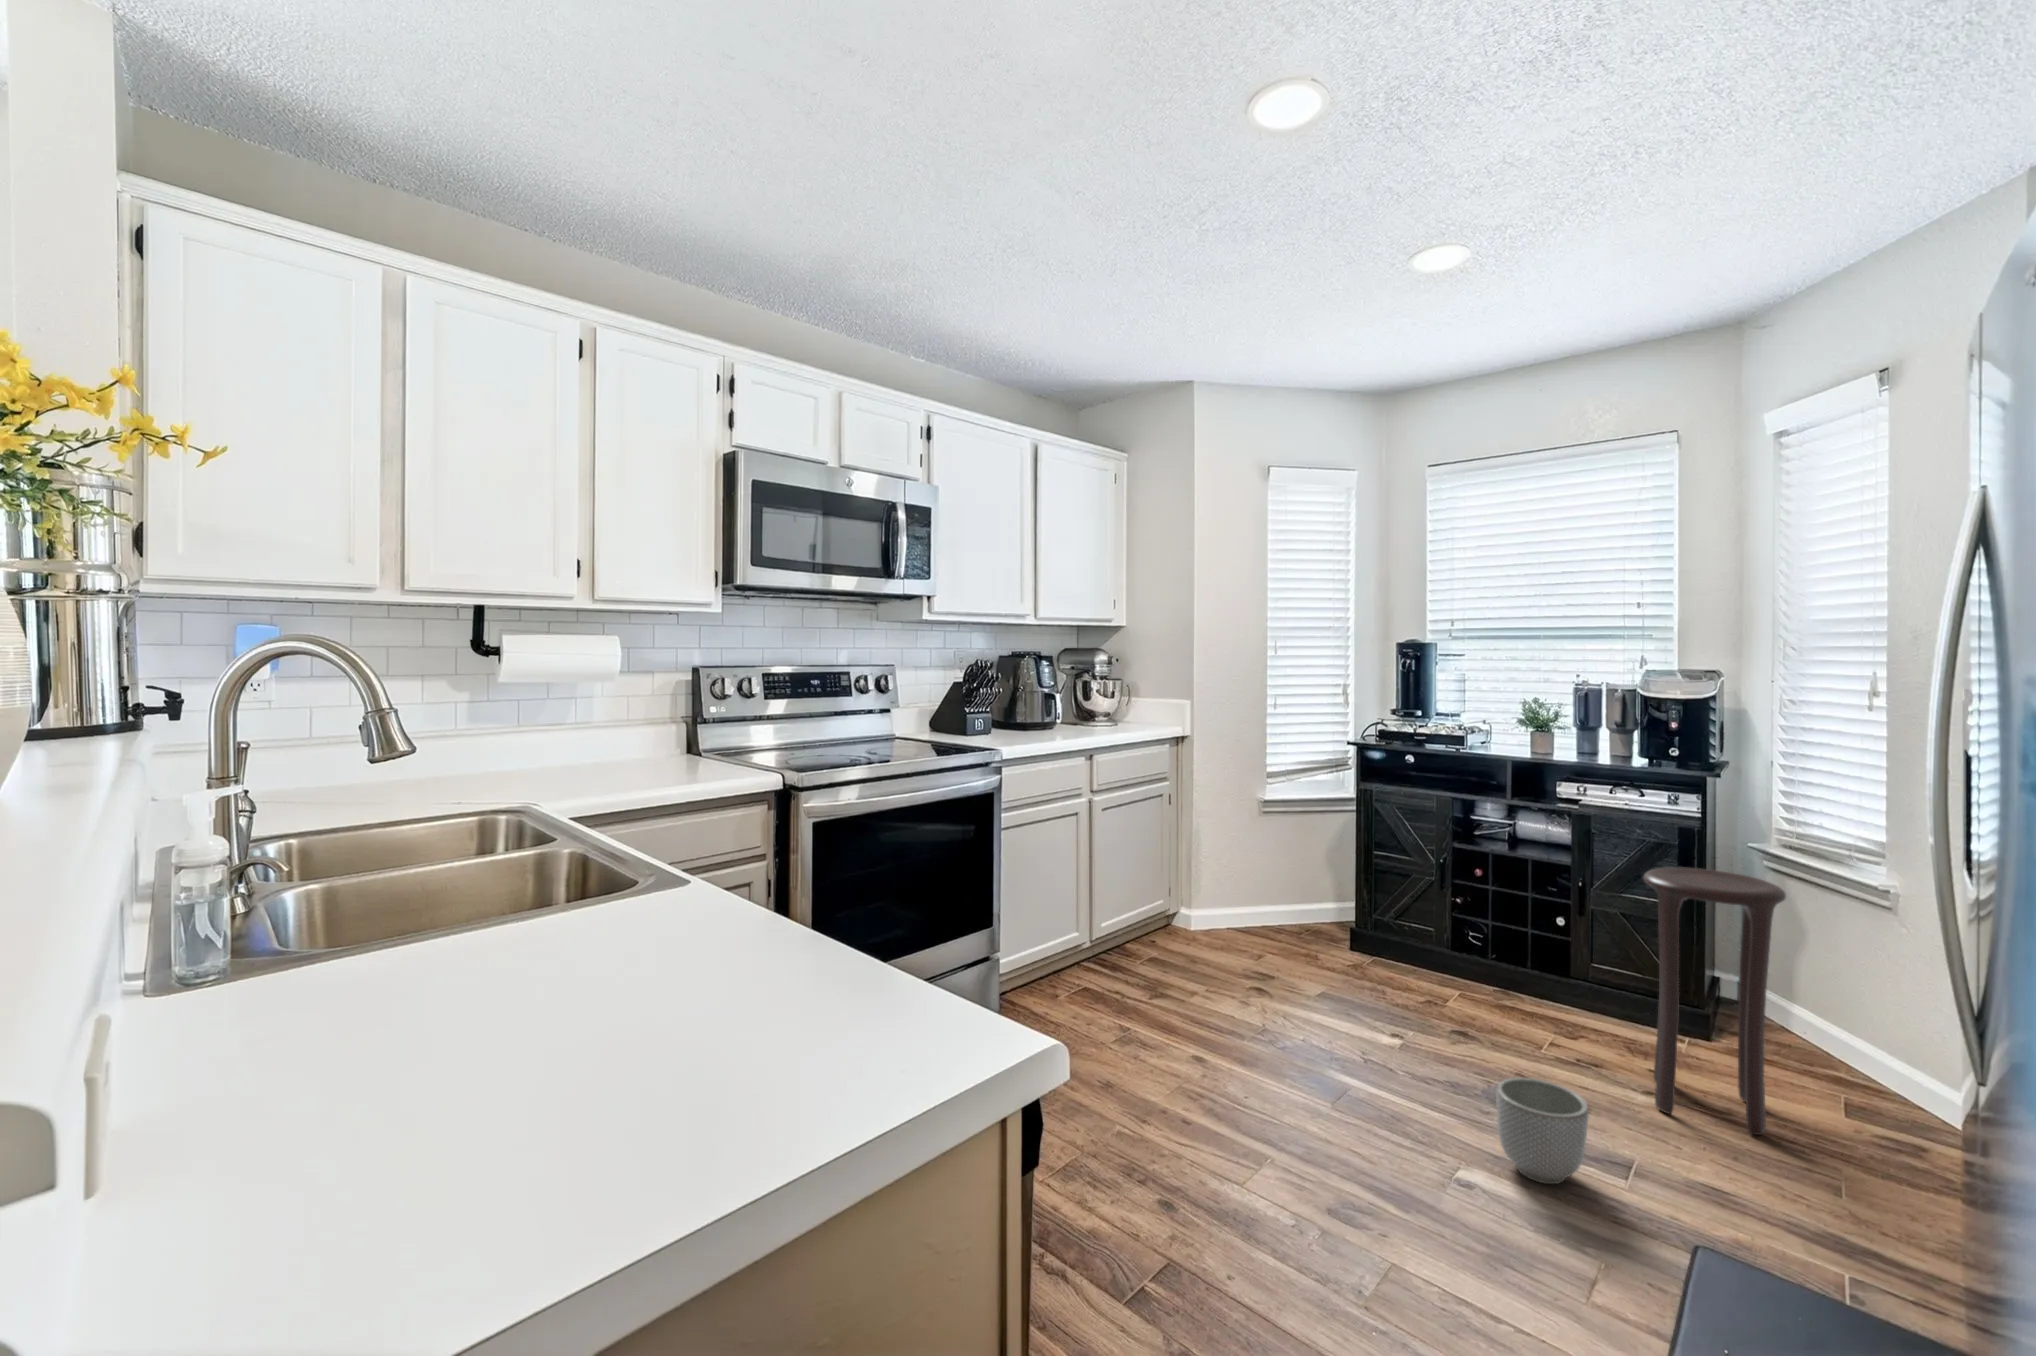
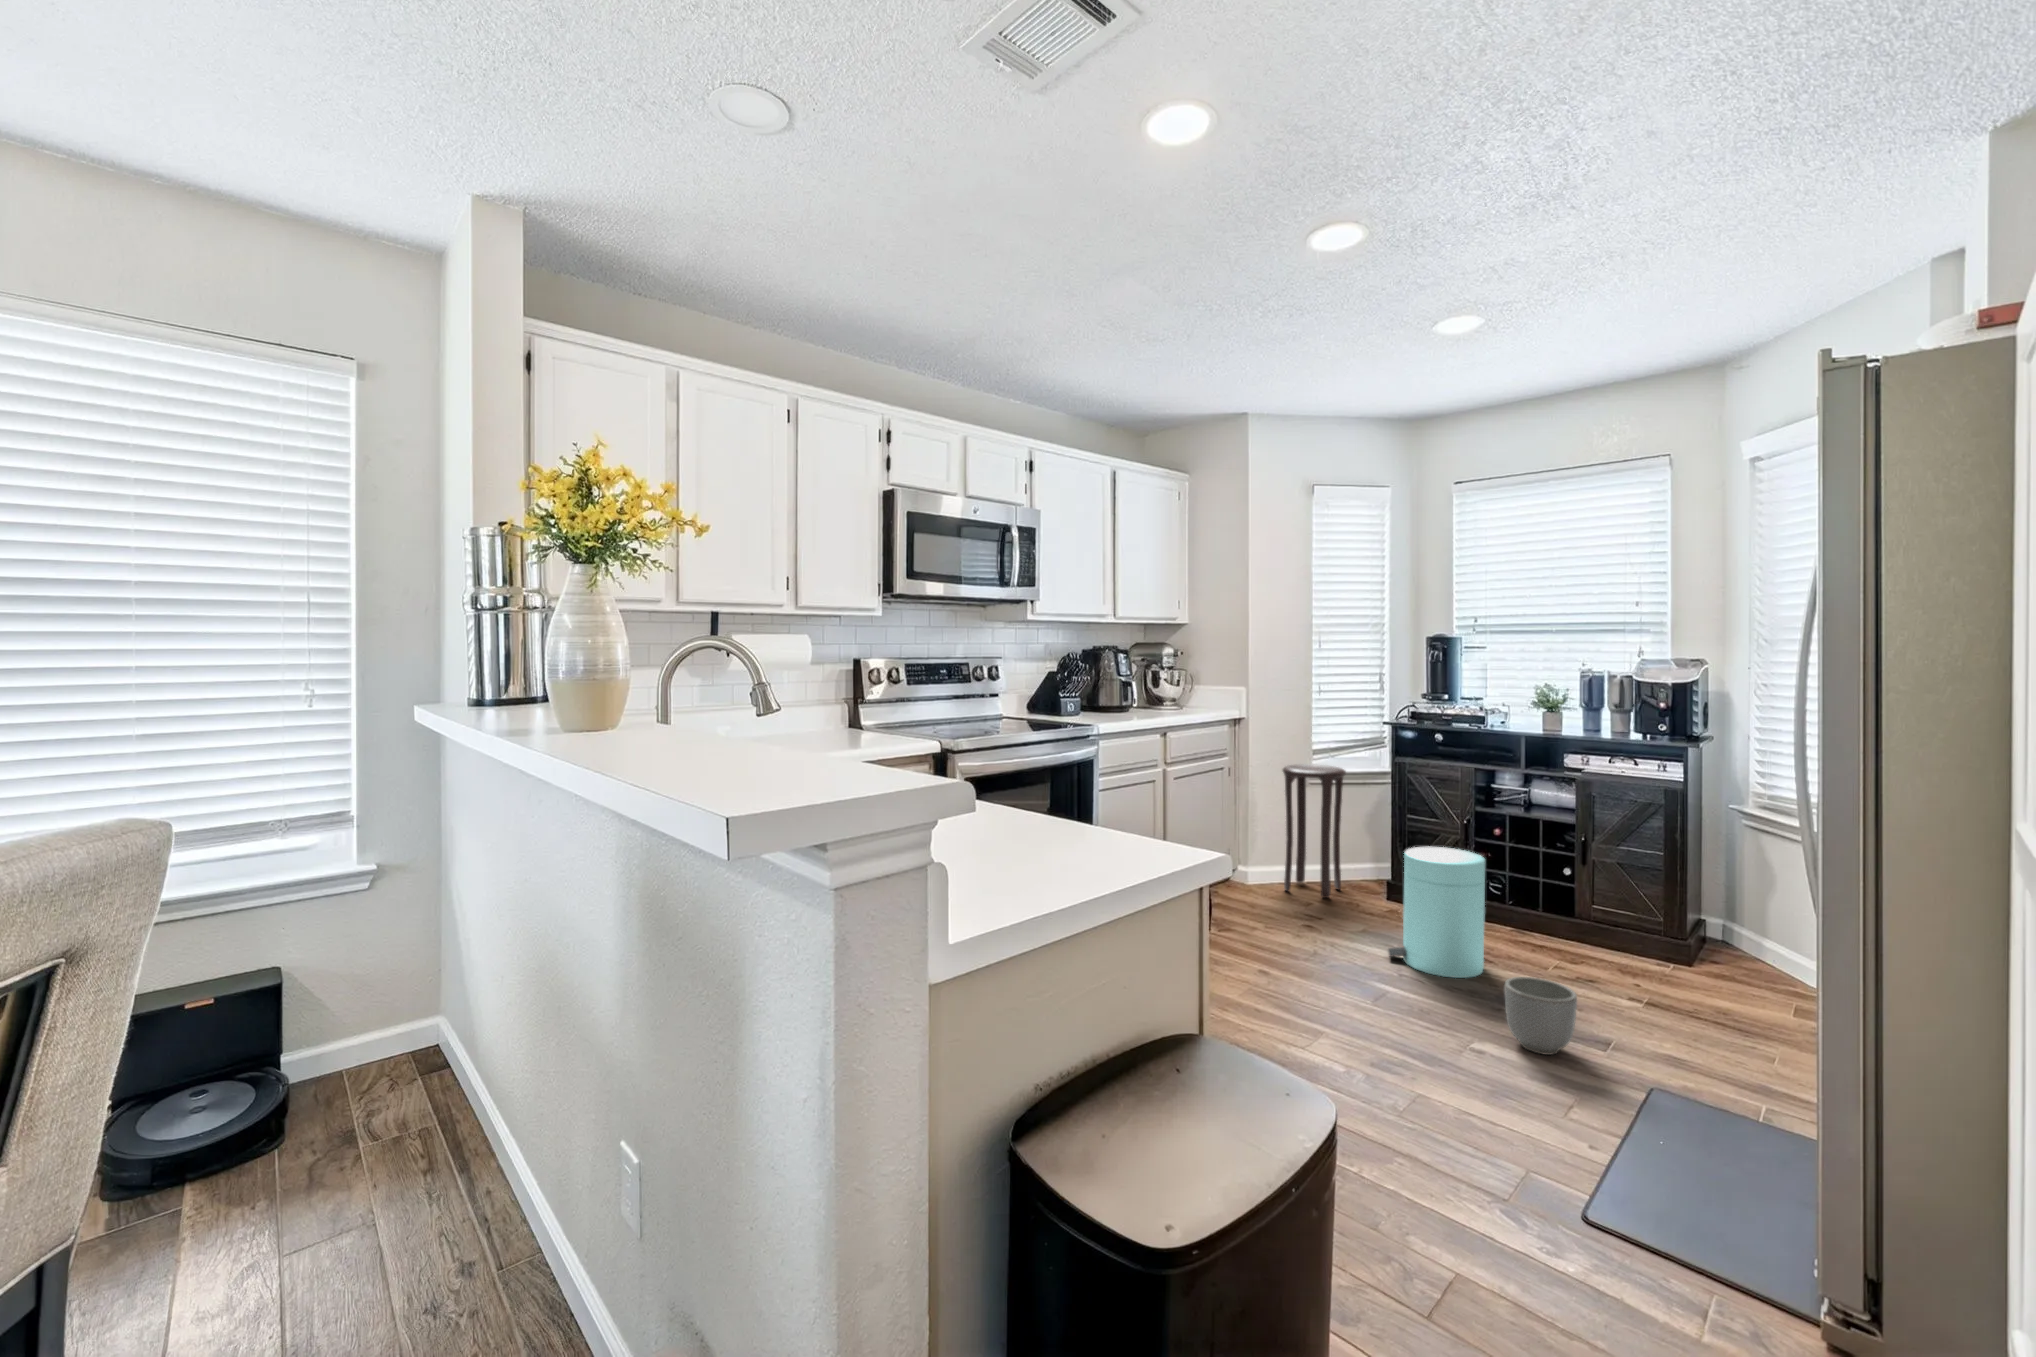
stool: present [1643,867,1786,1135] -> present [1283,764,1346,898]
trash can: none [1353,898,1469,1064] -> present [1388,846,1485,978]

